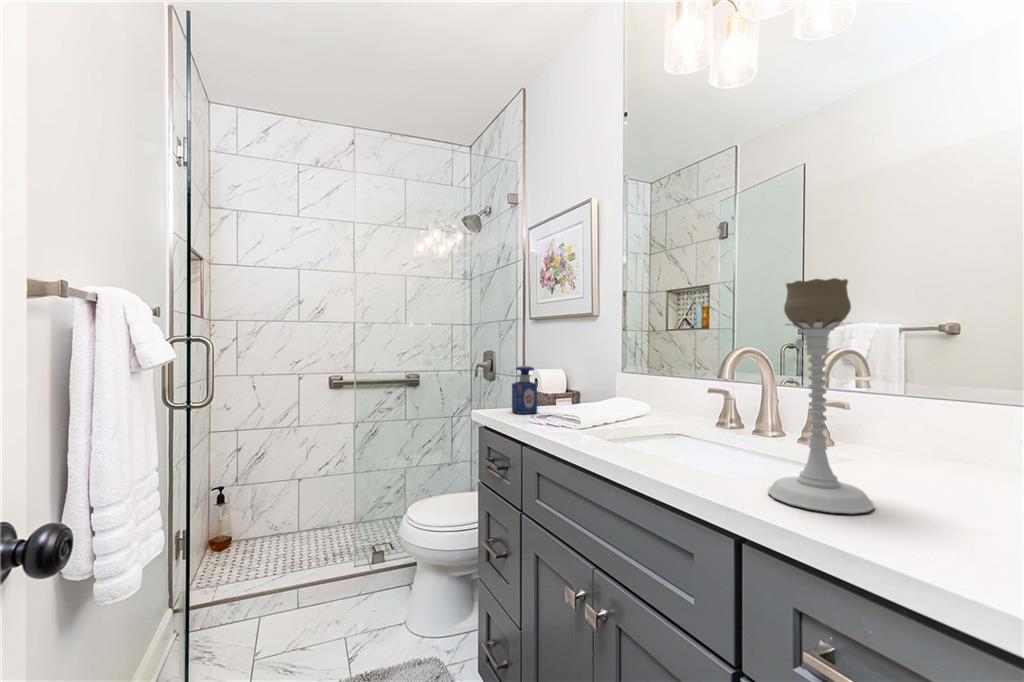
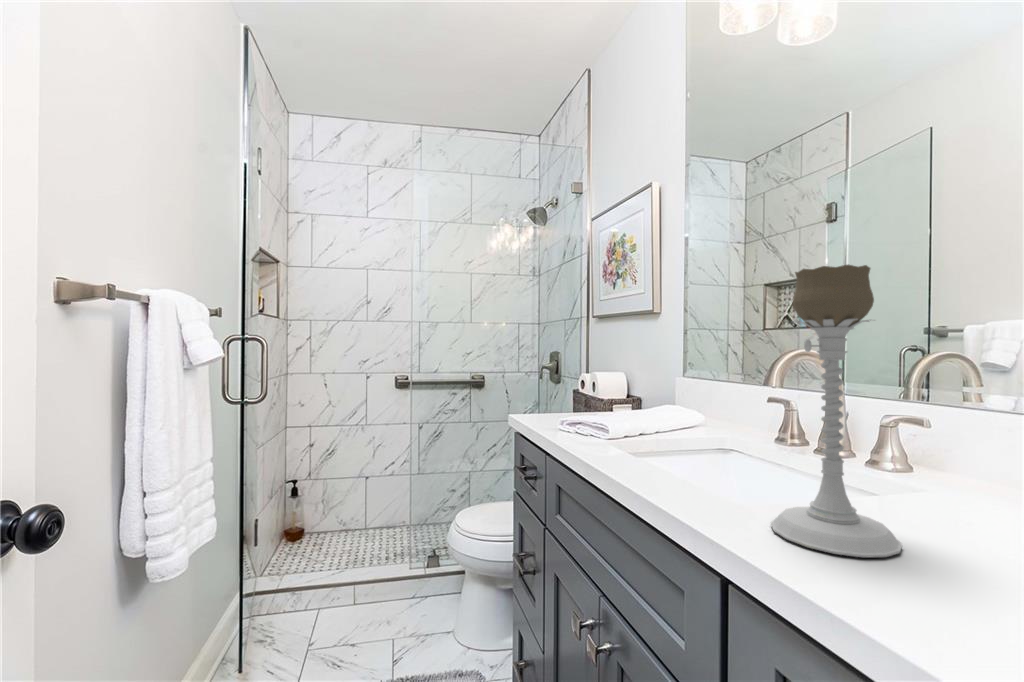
perfume bottle: present [512,366,537,414] -> none [552,368,579,420]

